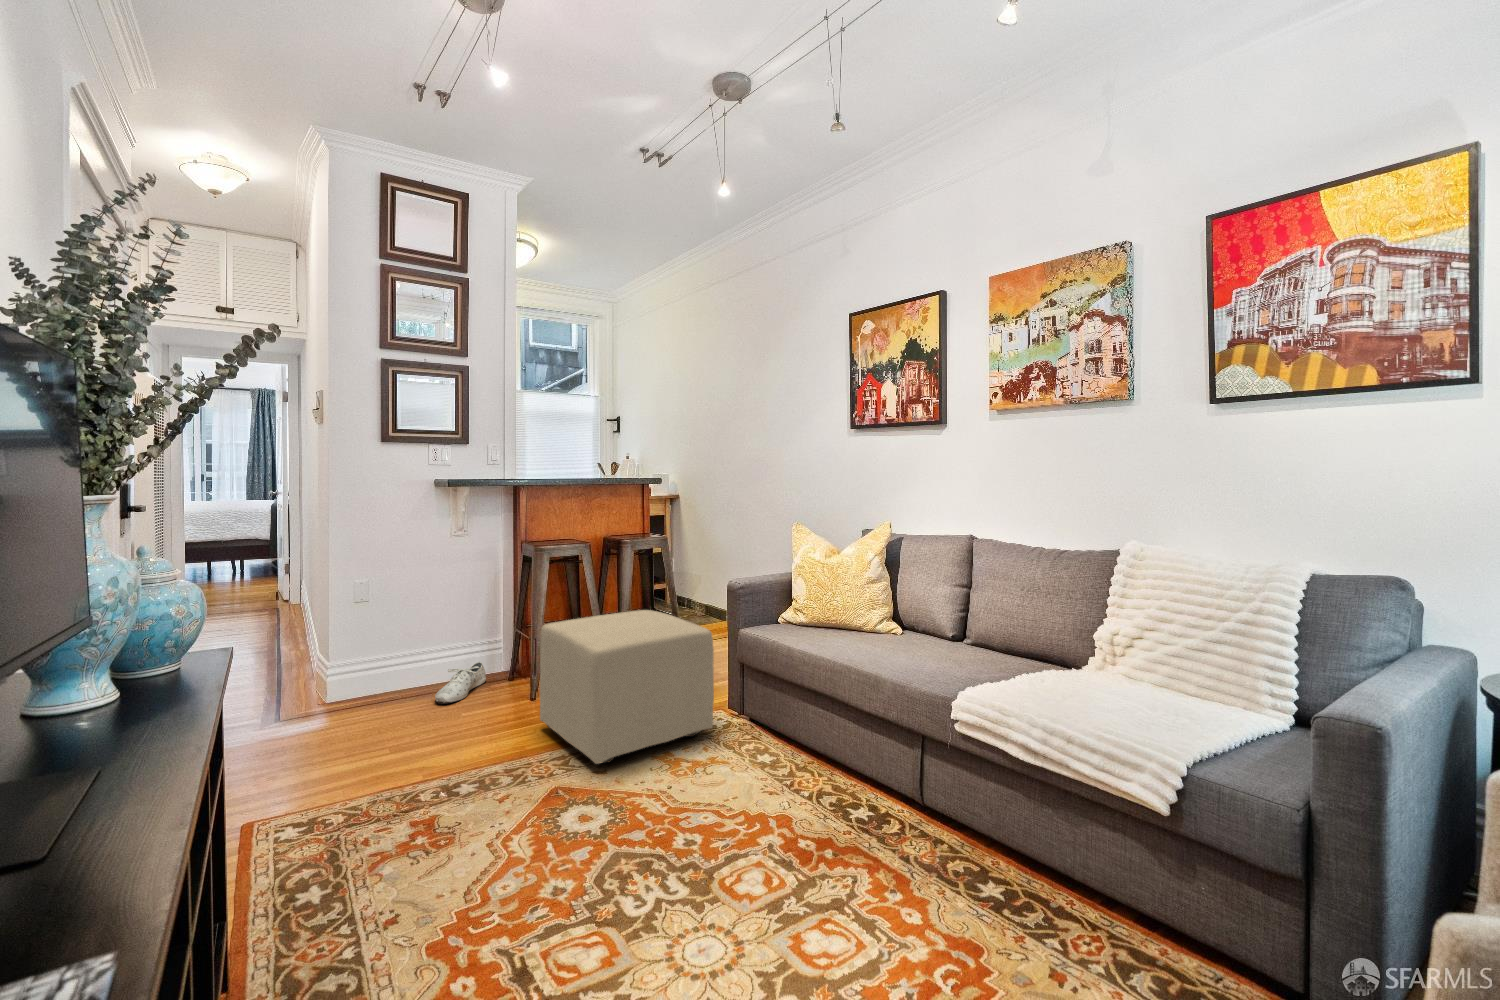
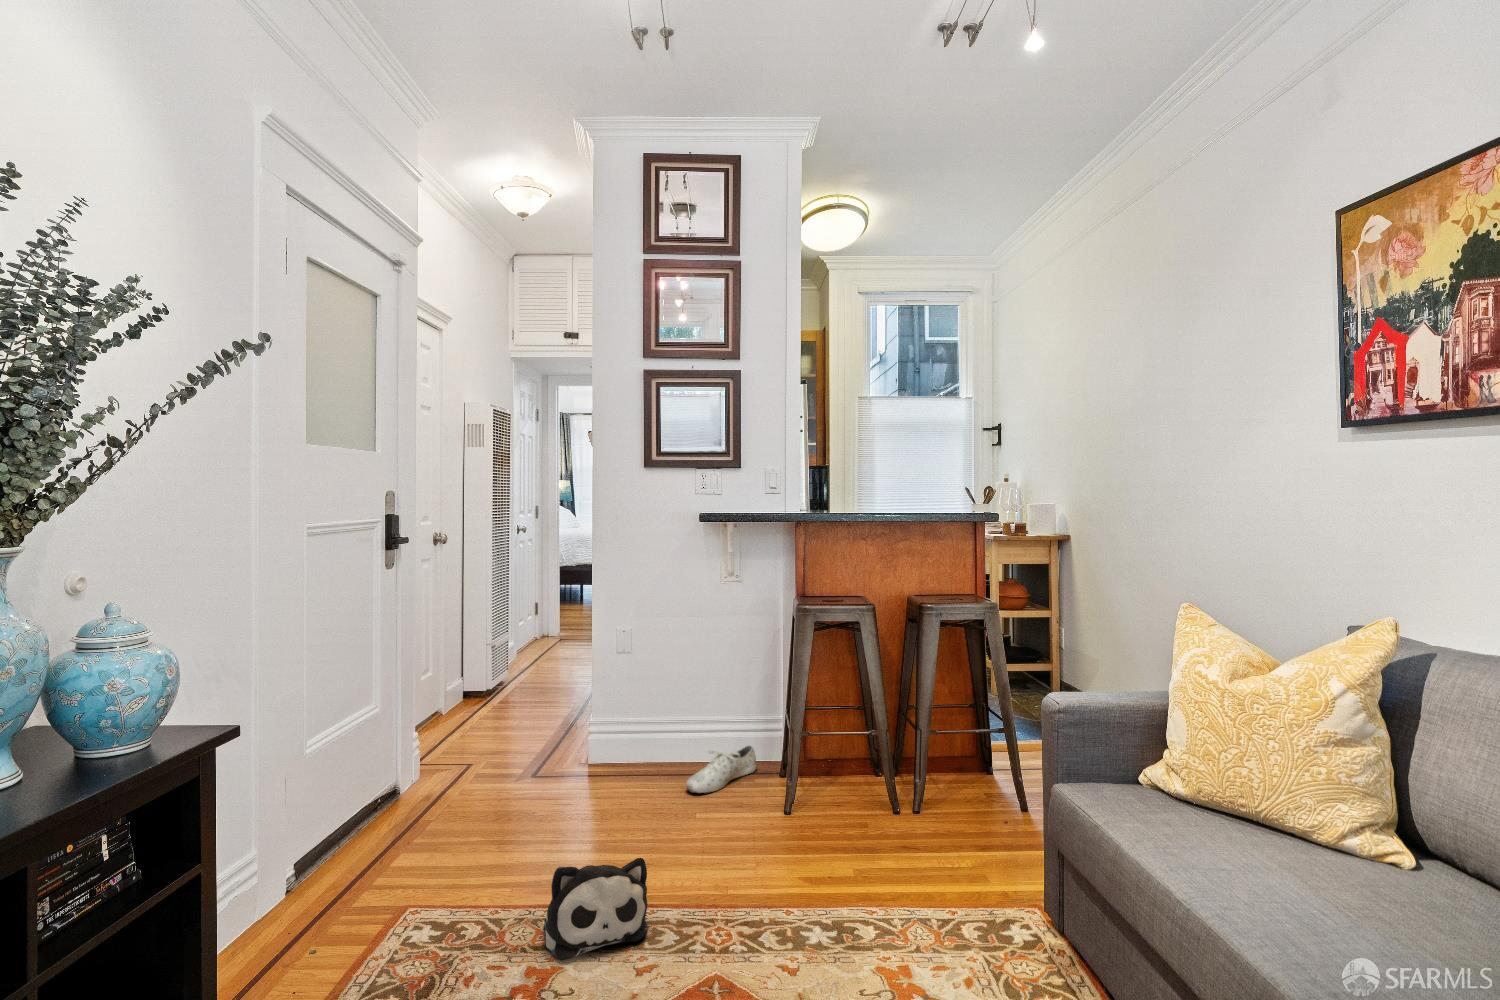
ottoman: present [540,610,714,764] -> none [763,720,991,956]
plush toy: none [388,731,485,816] -> present [544,858,648,961]

